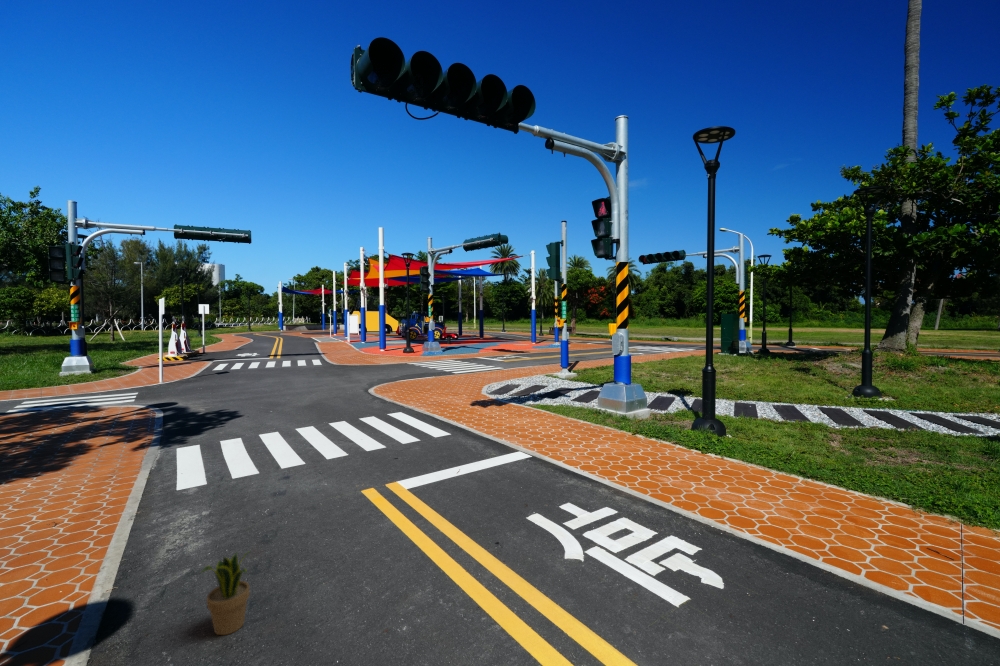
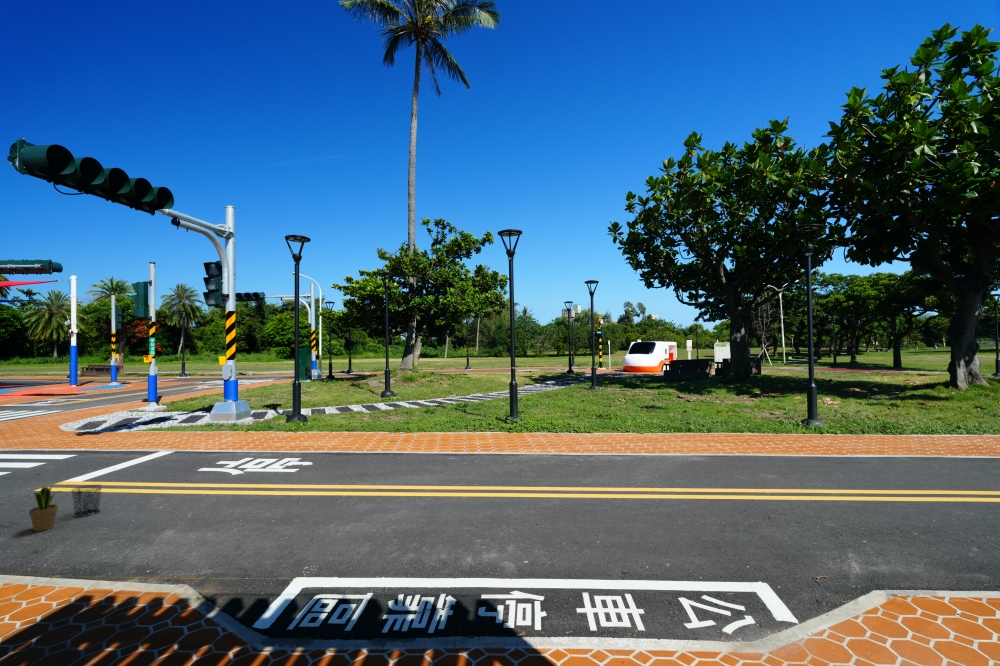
waste bin: none [284,548,330,613] -> present [72,485,101,517]

